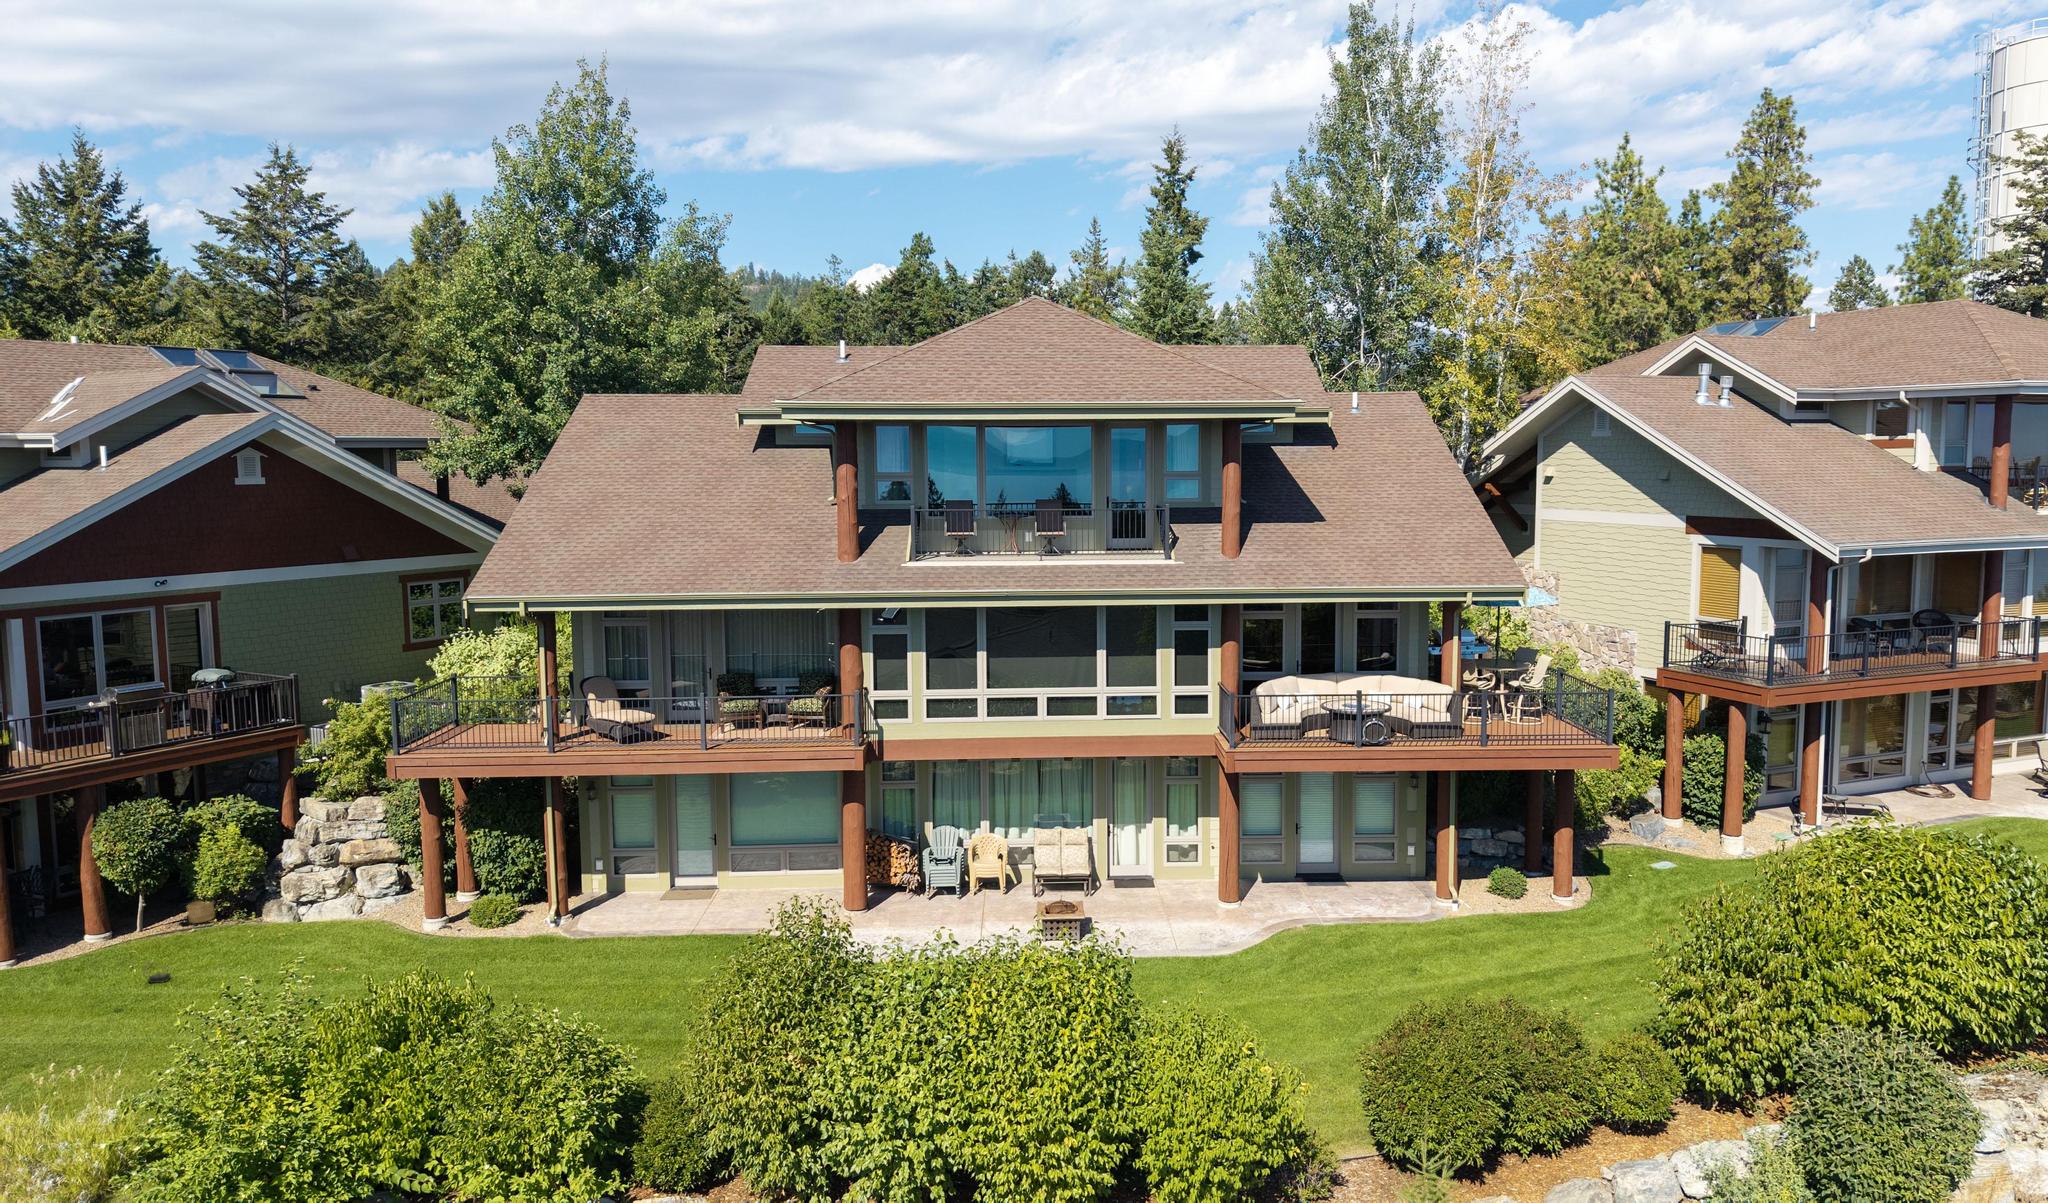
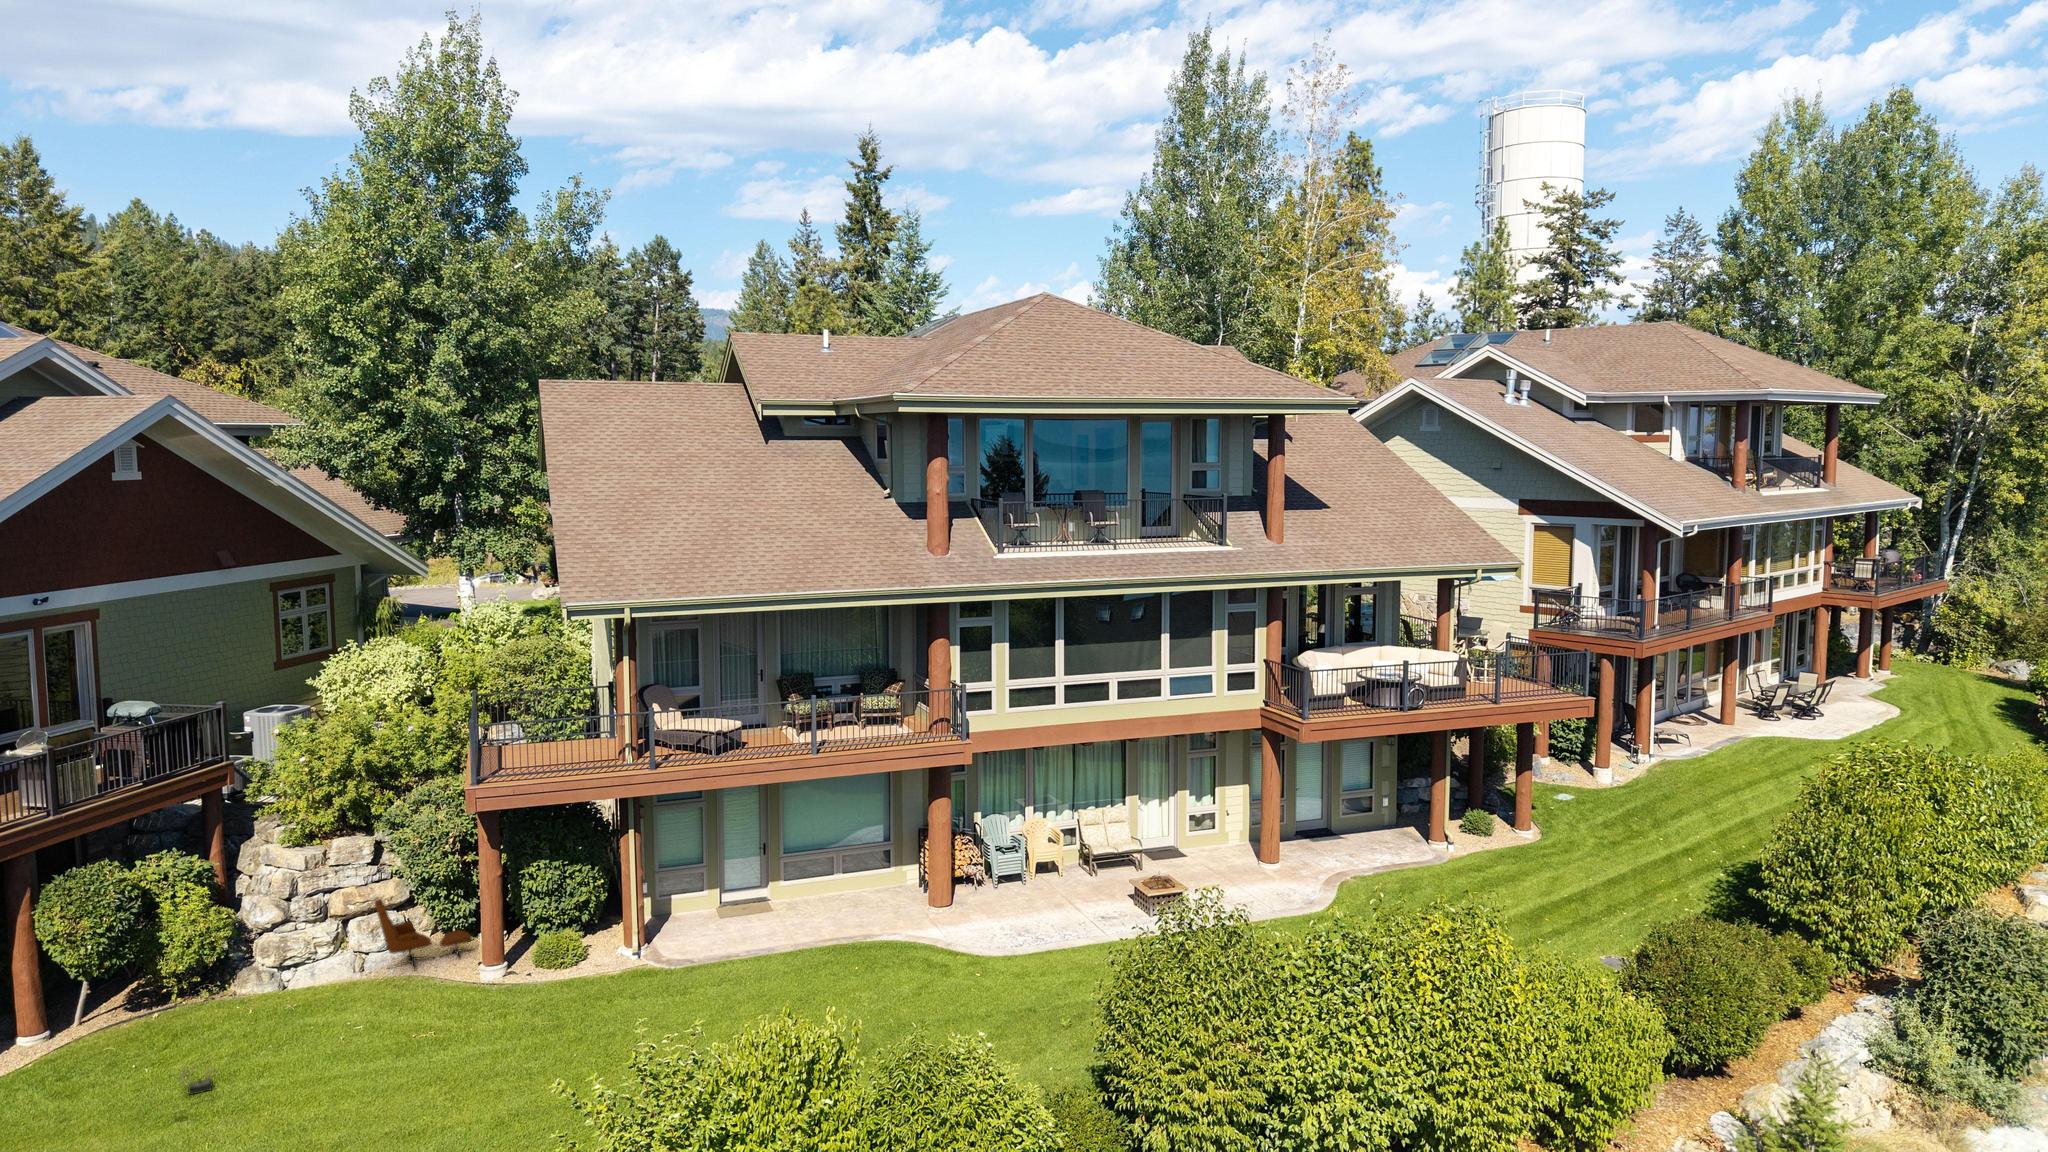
lounge chair: none [354,851,439,914] -> present [375,899,472,969]
wooden bucket: present [187,901,215,923] -> none [146,980,182,1013]

